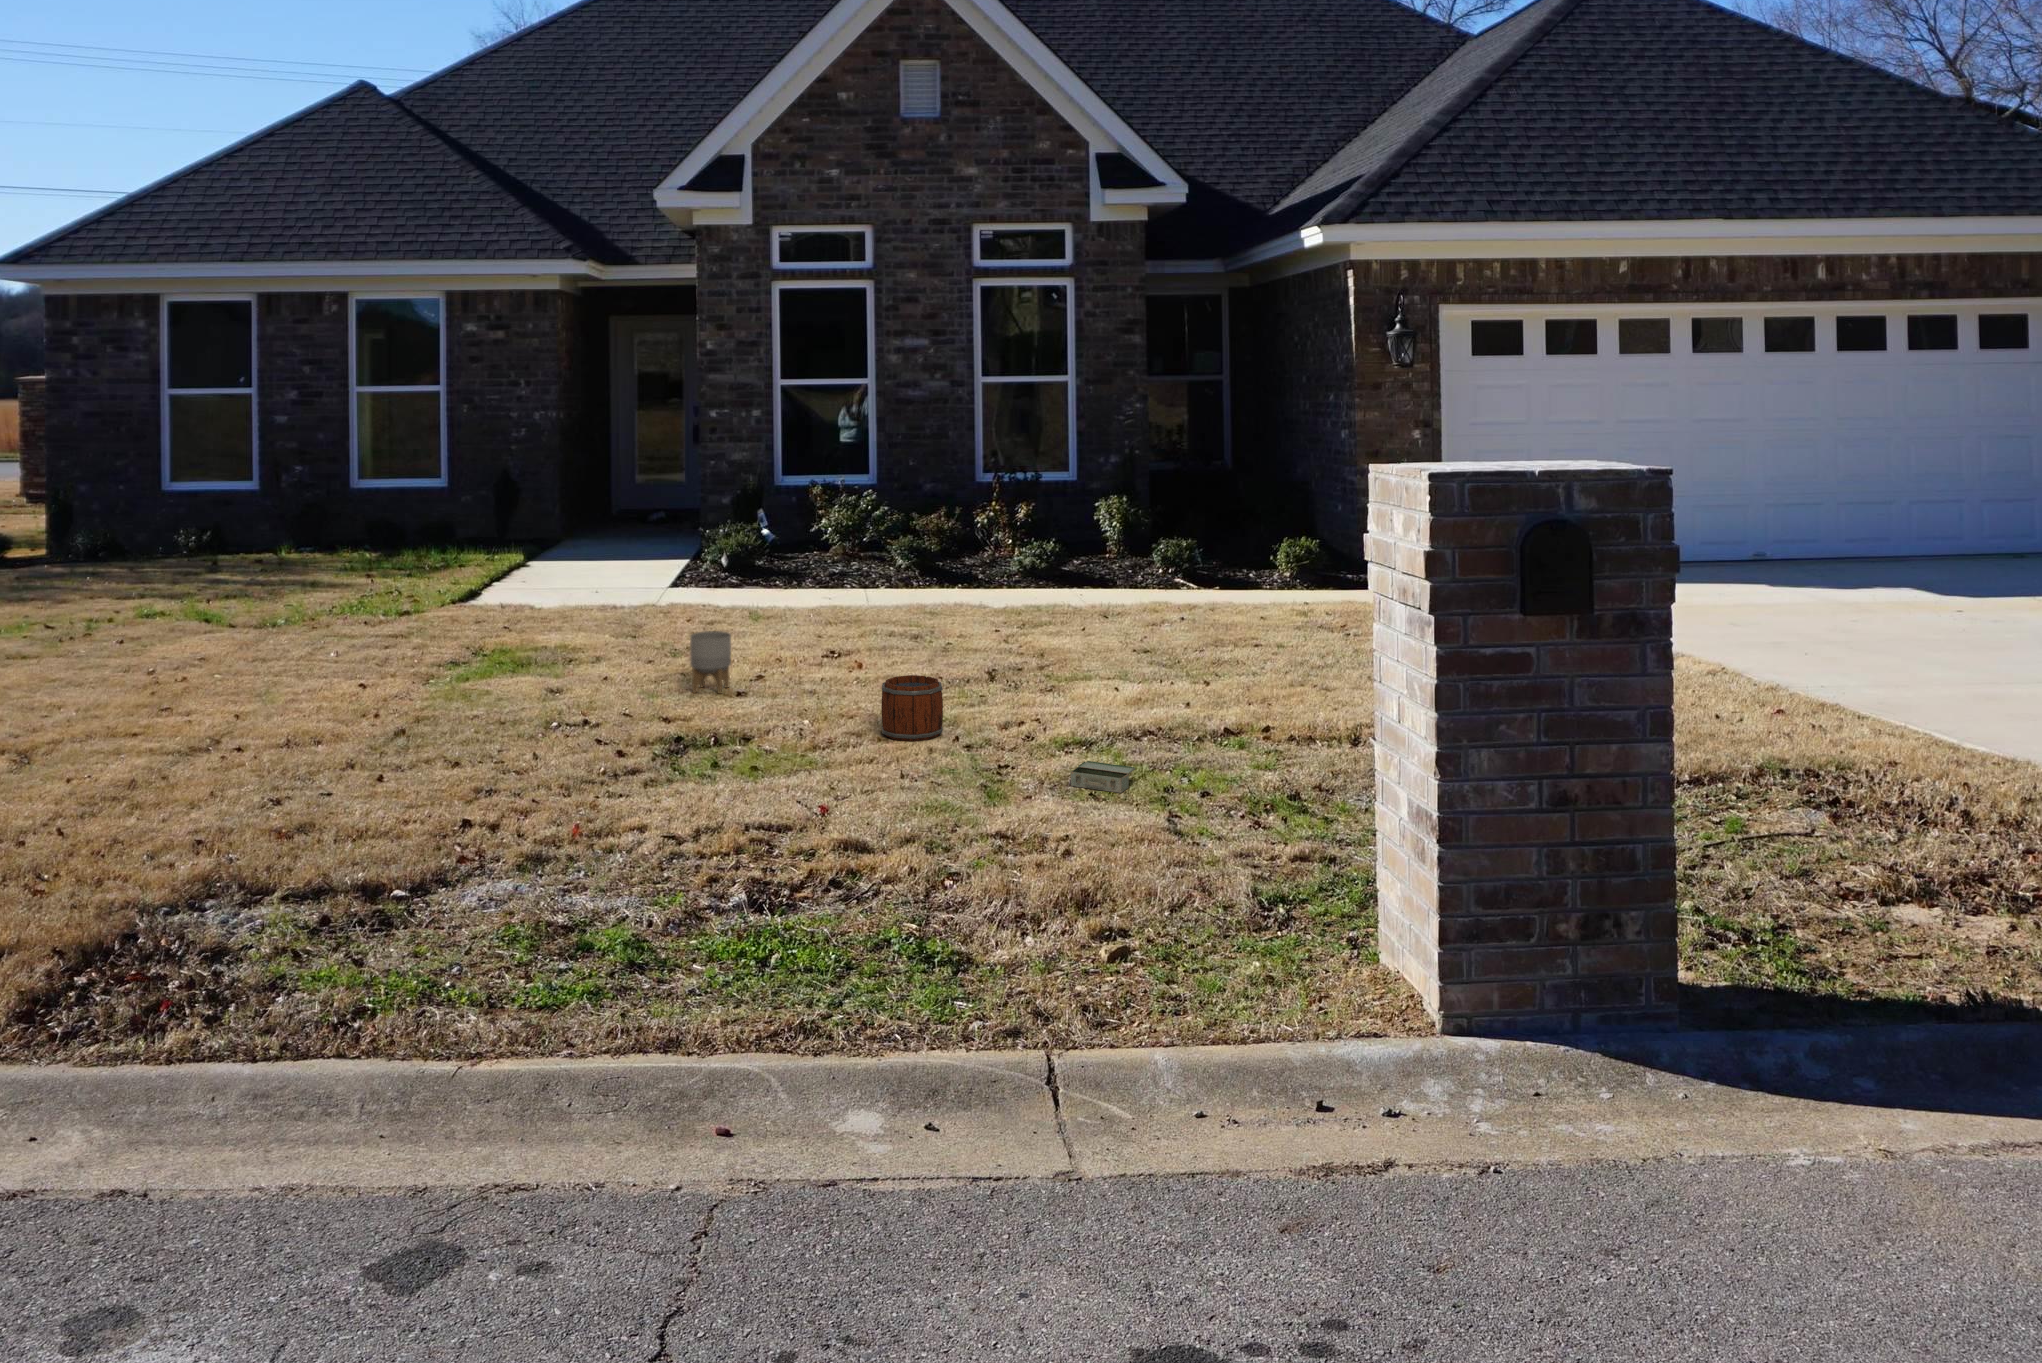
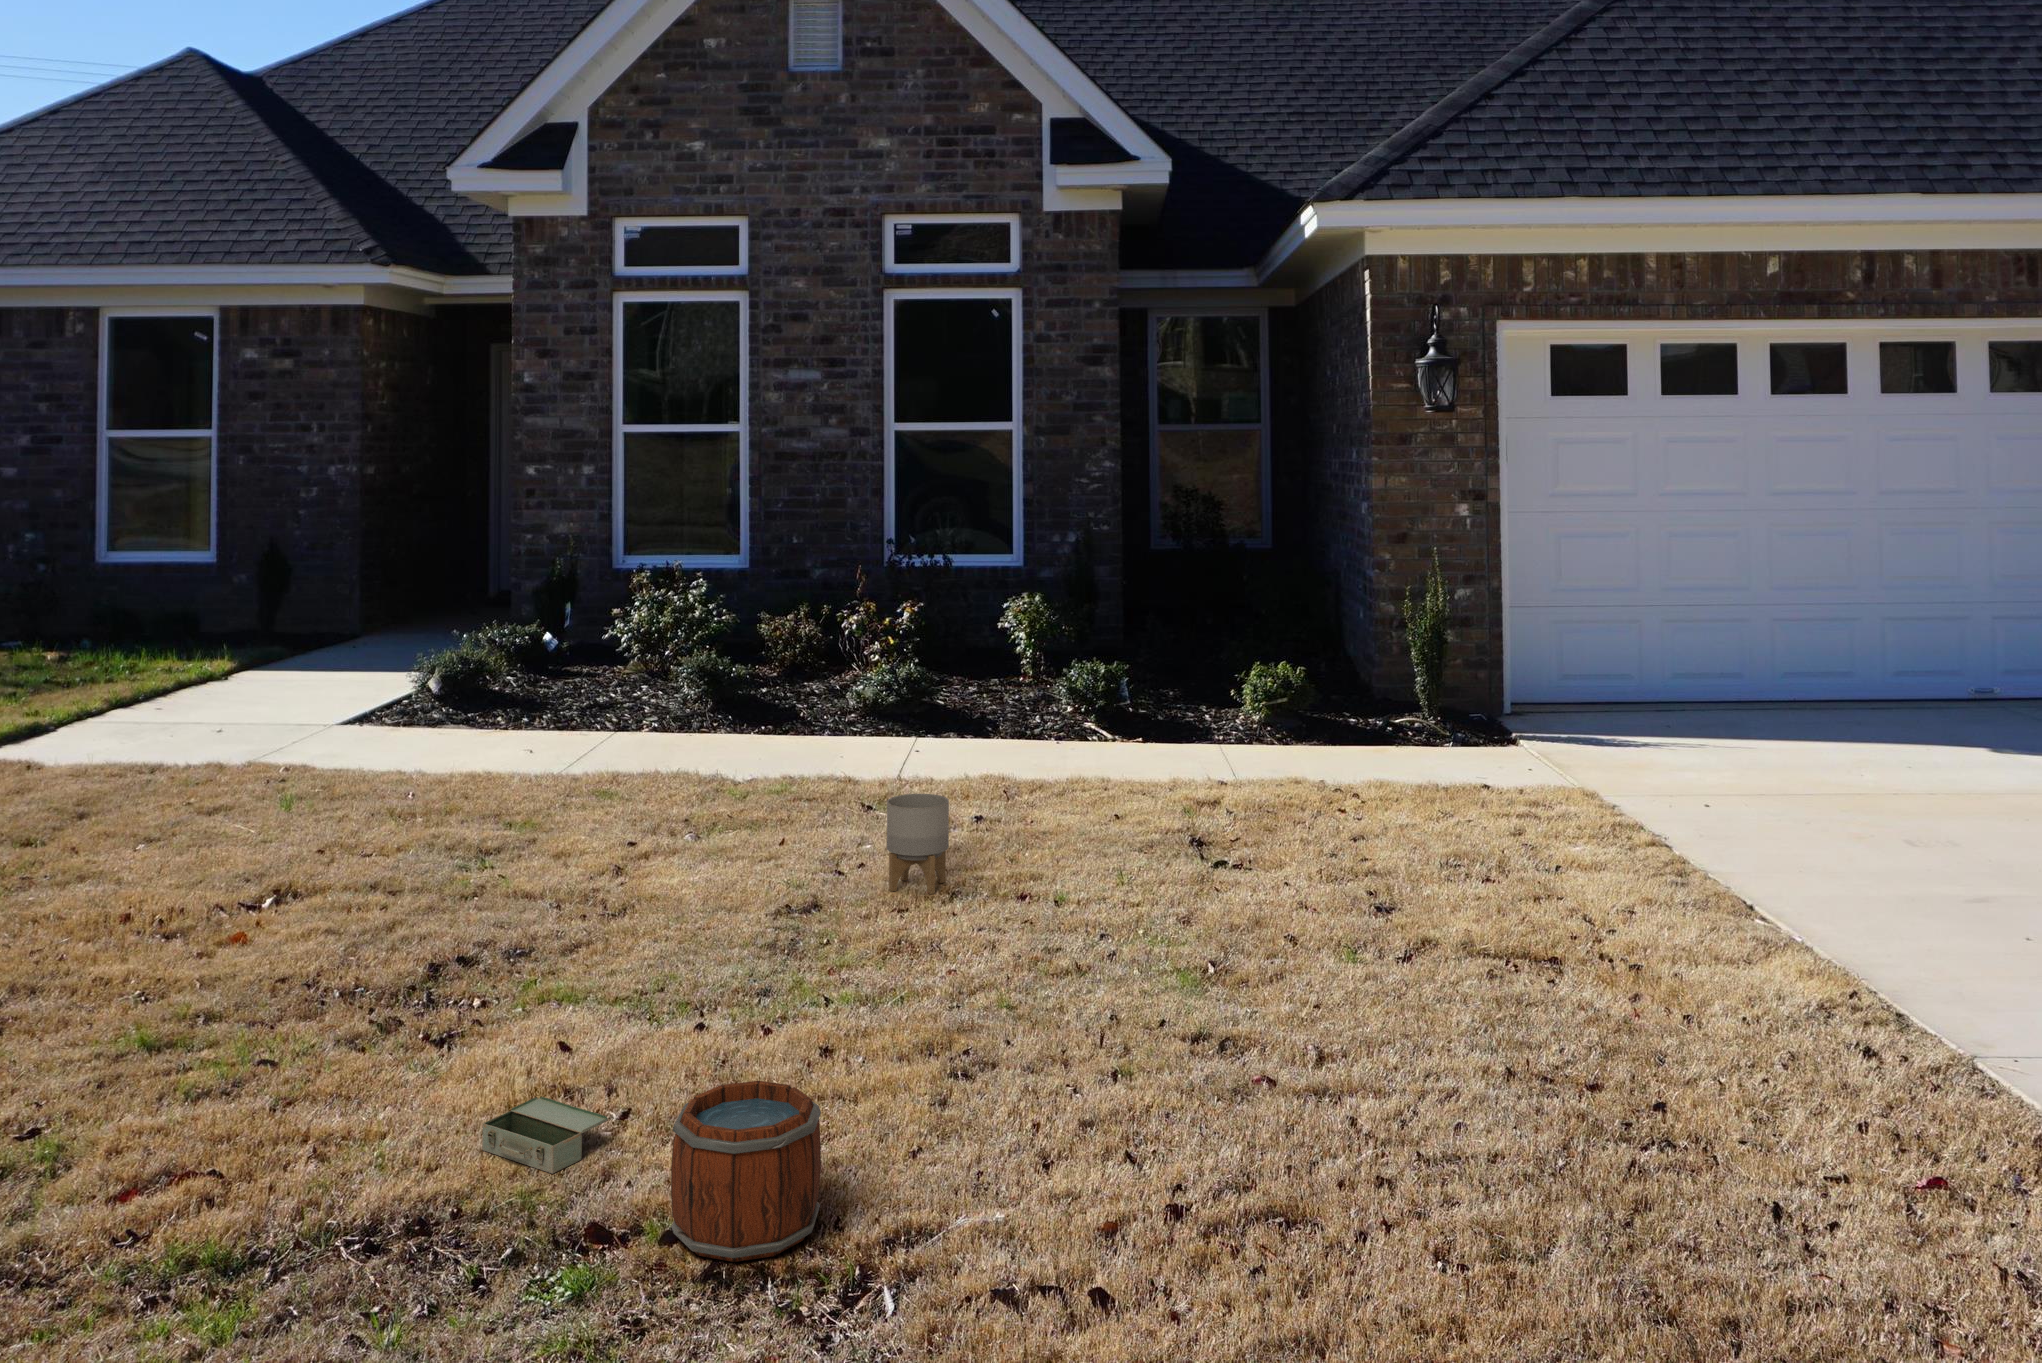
planter: present [690,631,731,694] -> present [887,794,949,894]
bucket: present [882,675,943,741] -> present [671,1081,821,1262]

